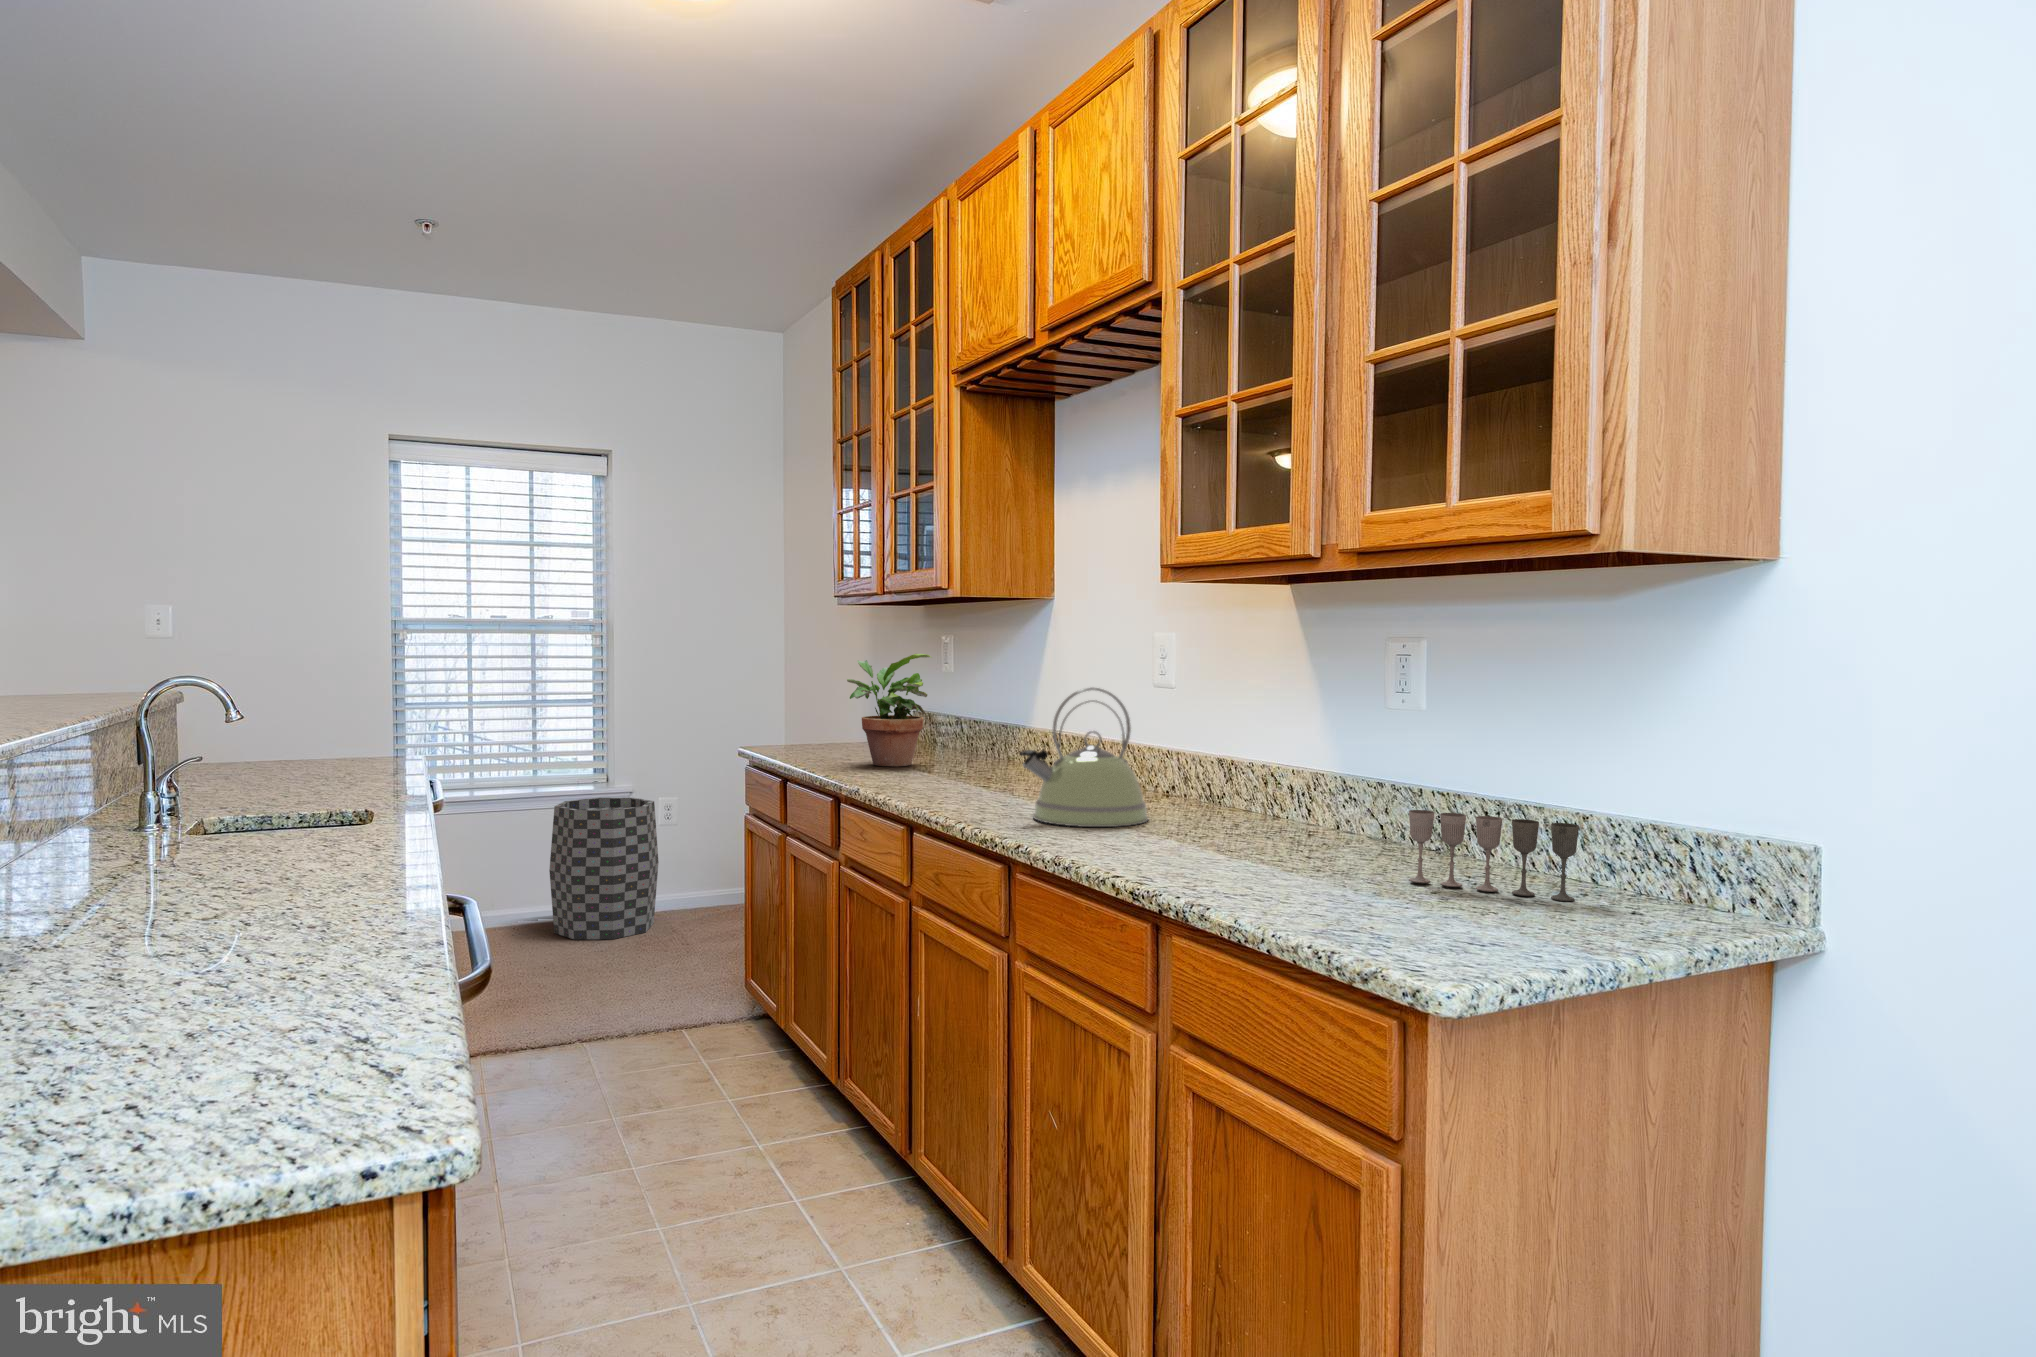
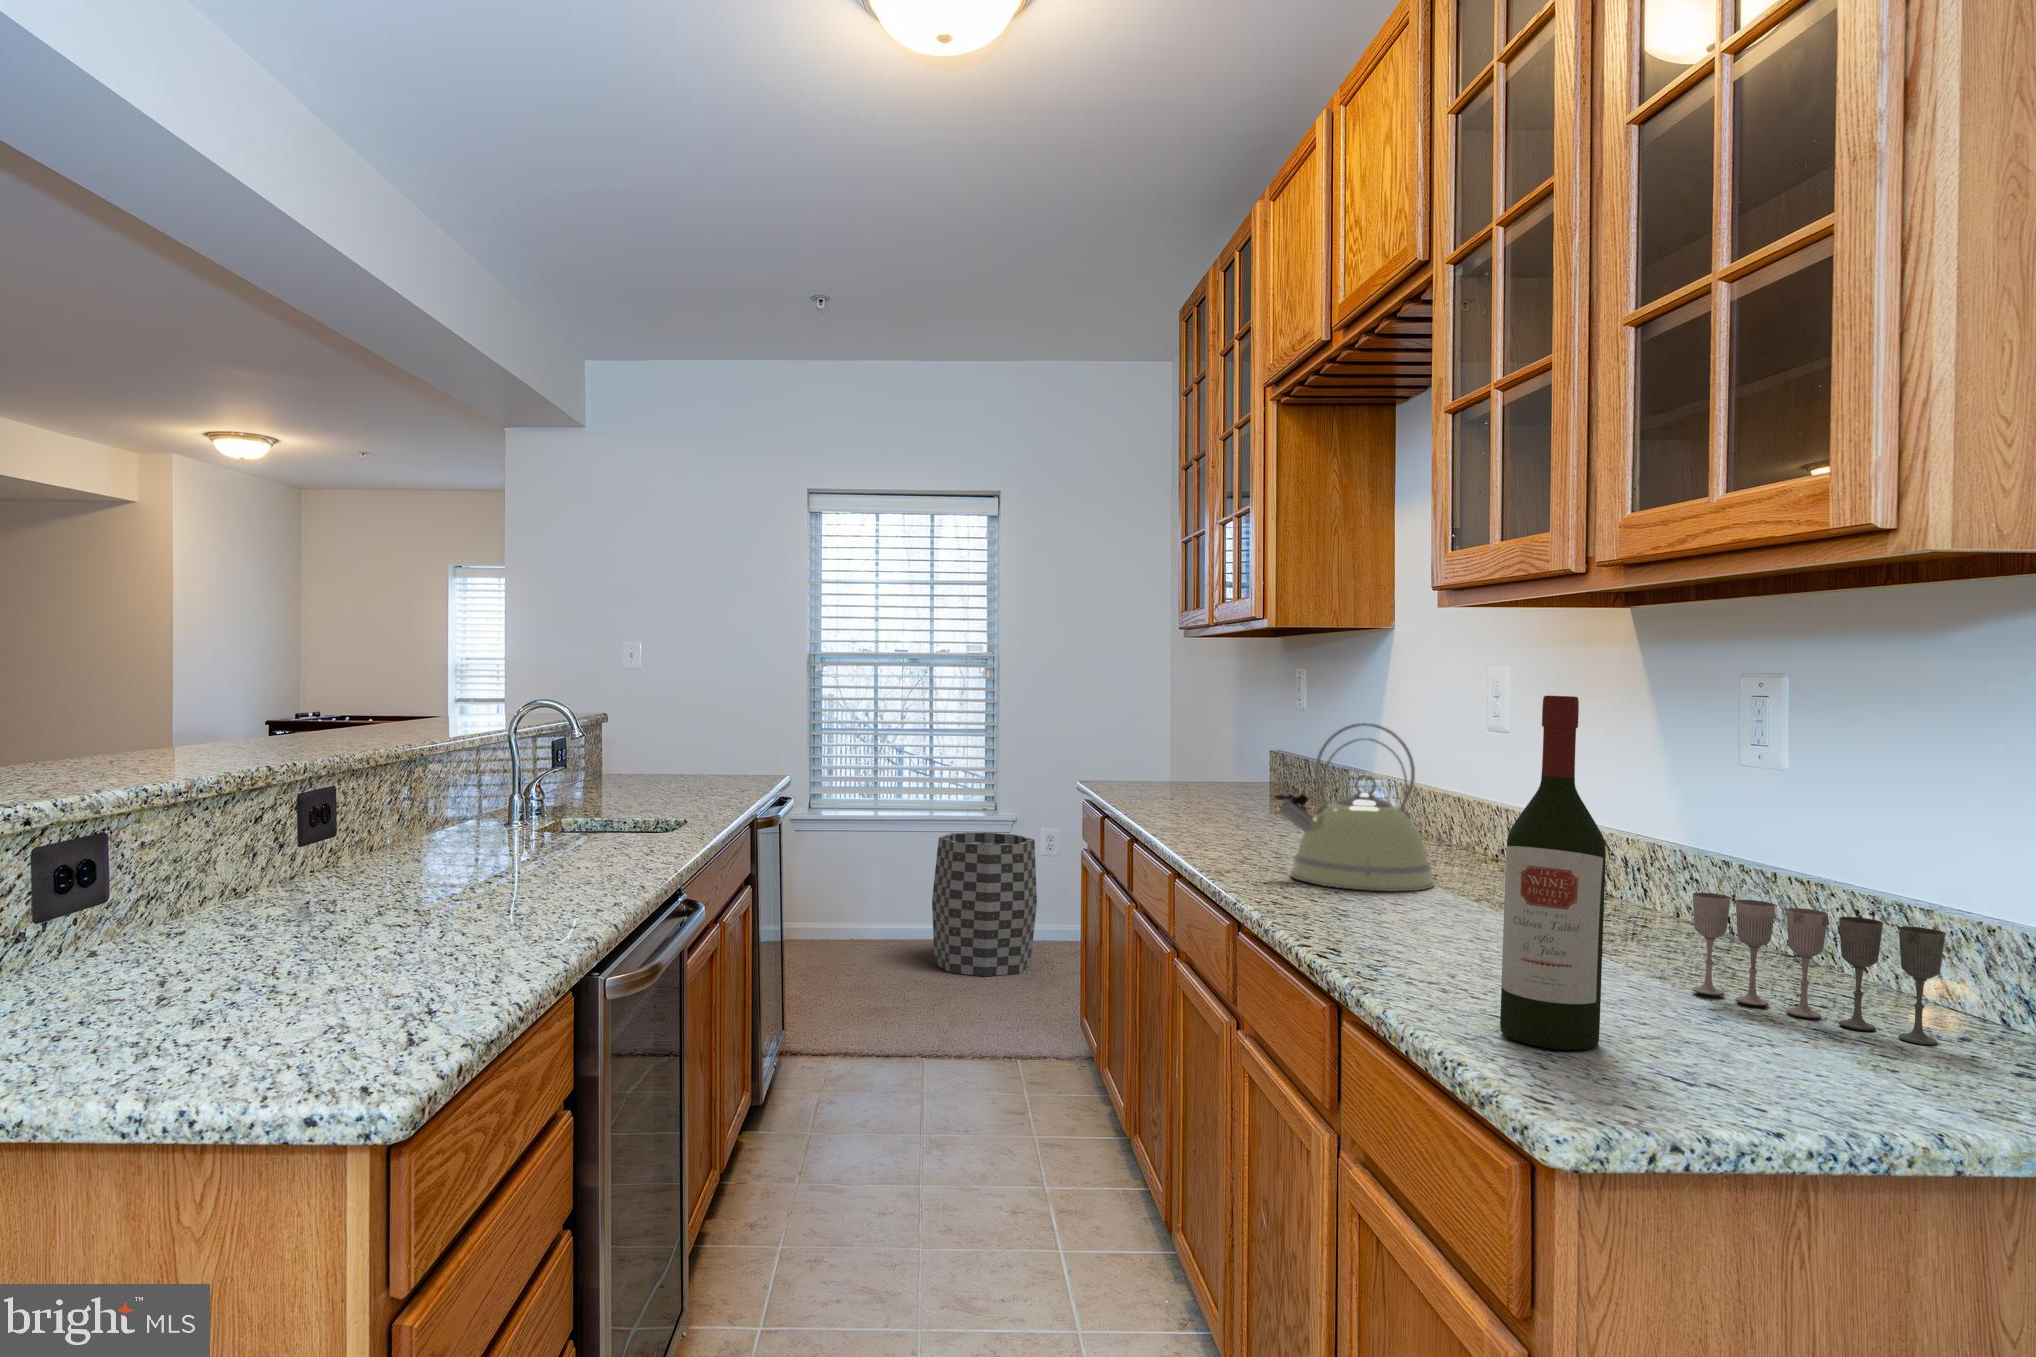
potted plant: present [847,654,932,766] -> none [1169,688,1261,812]
wine bottle: none [1335,675,1408,934] -> present [1500,696,1606,1050]

